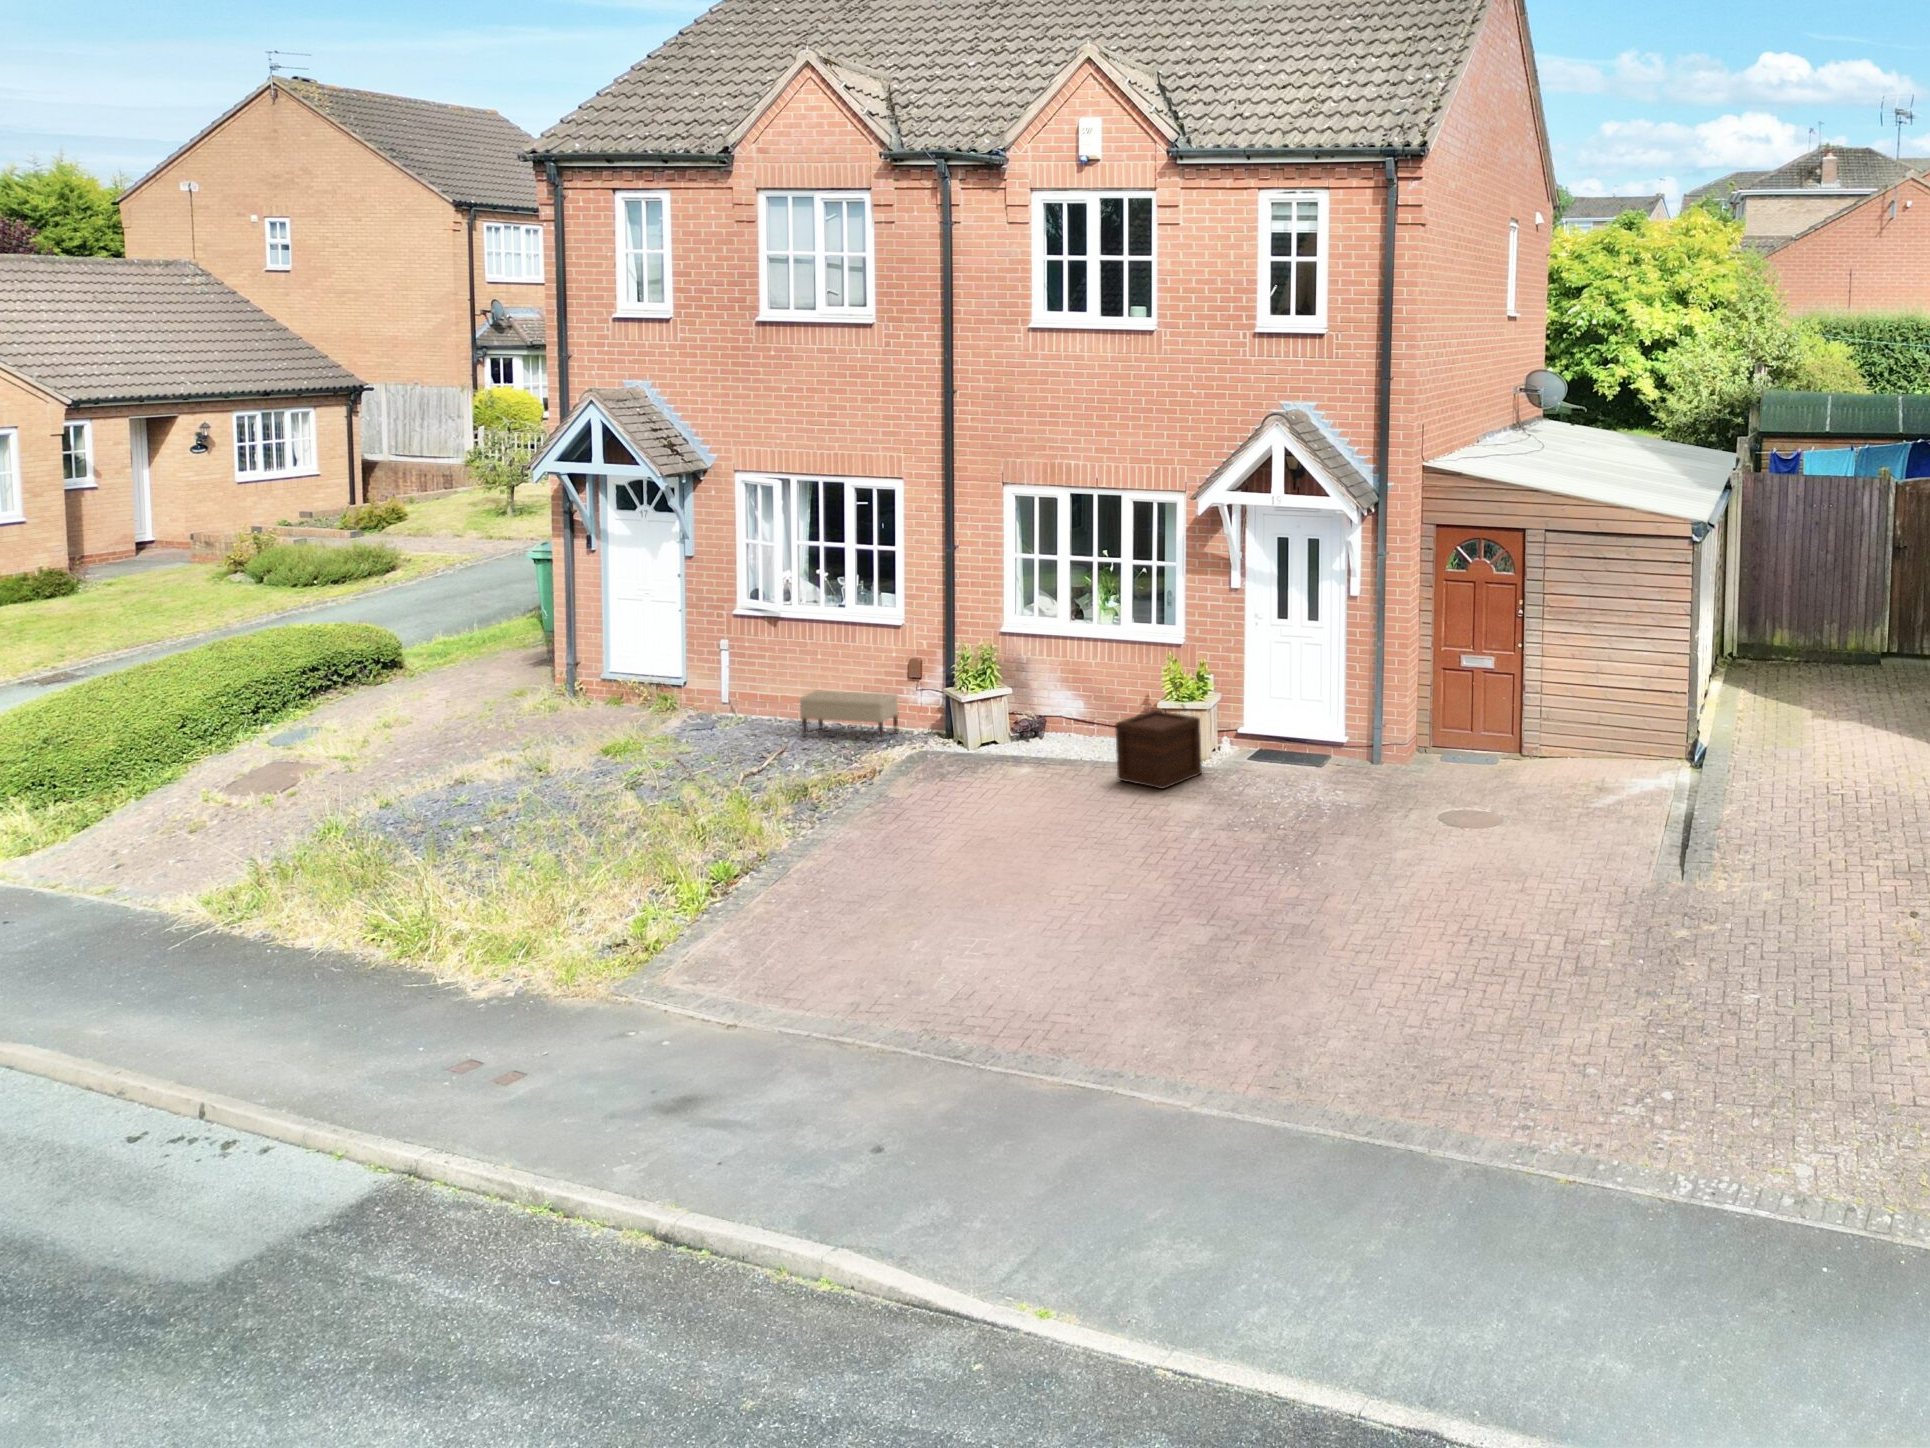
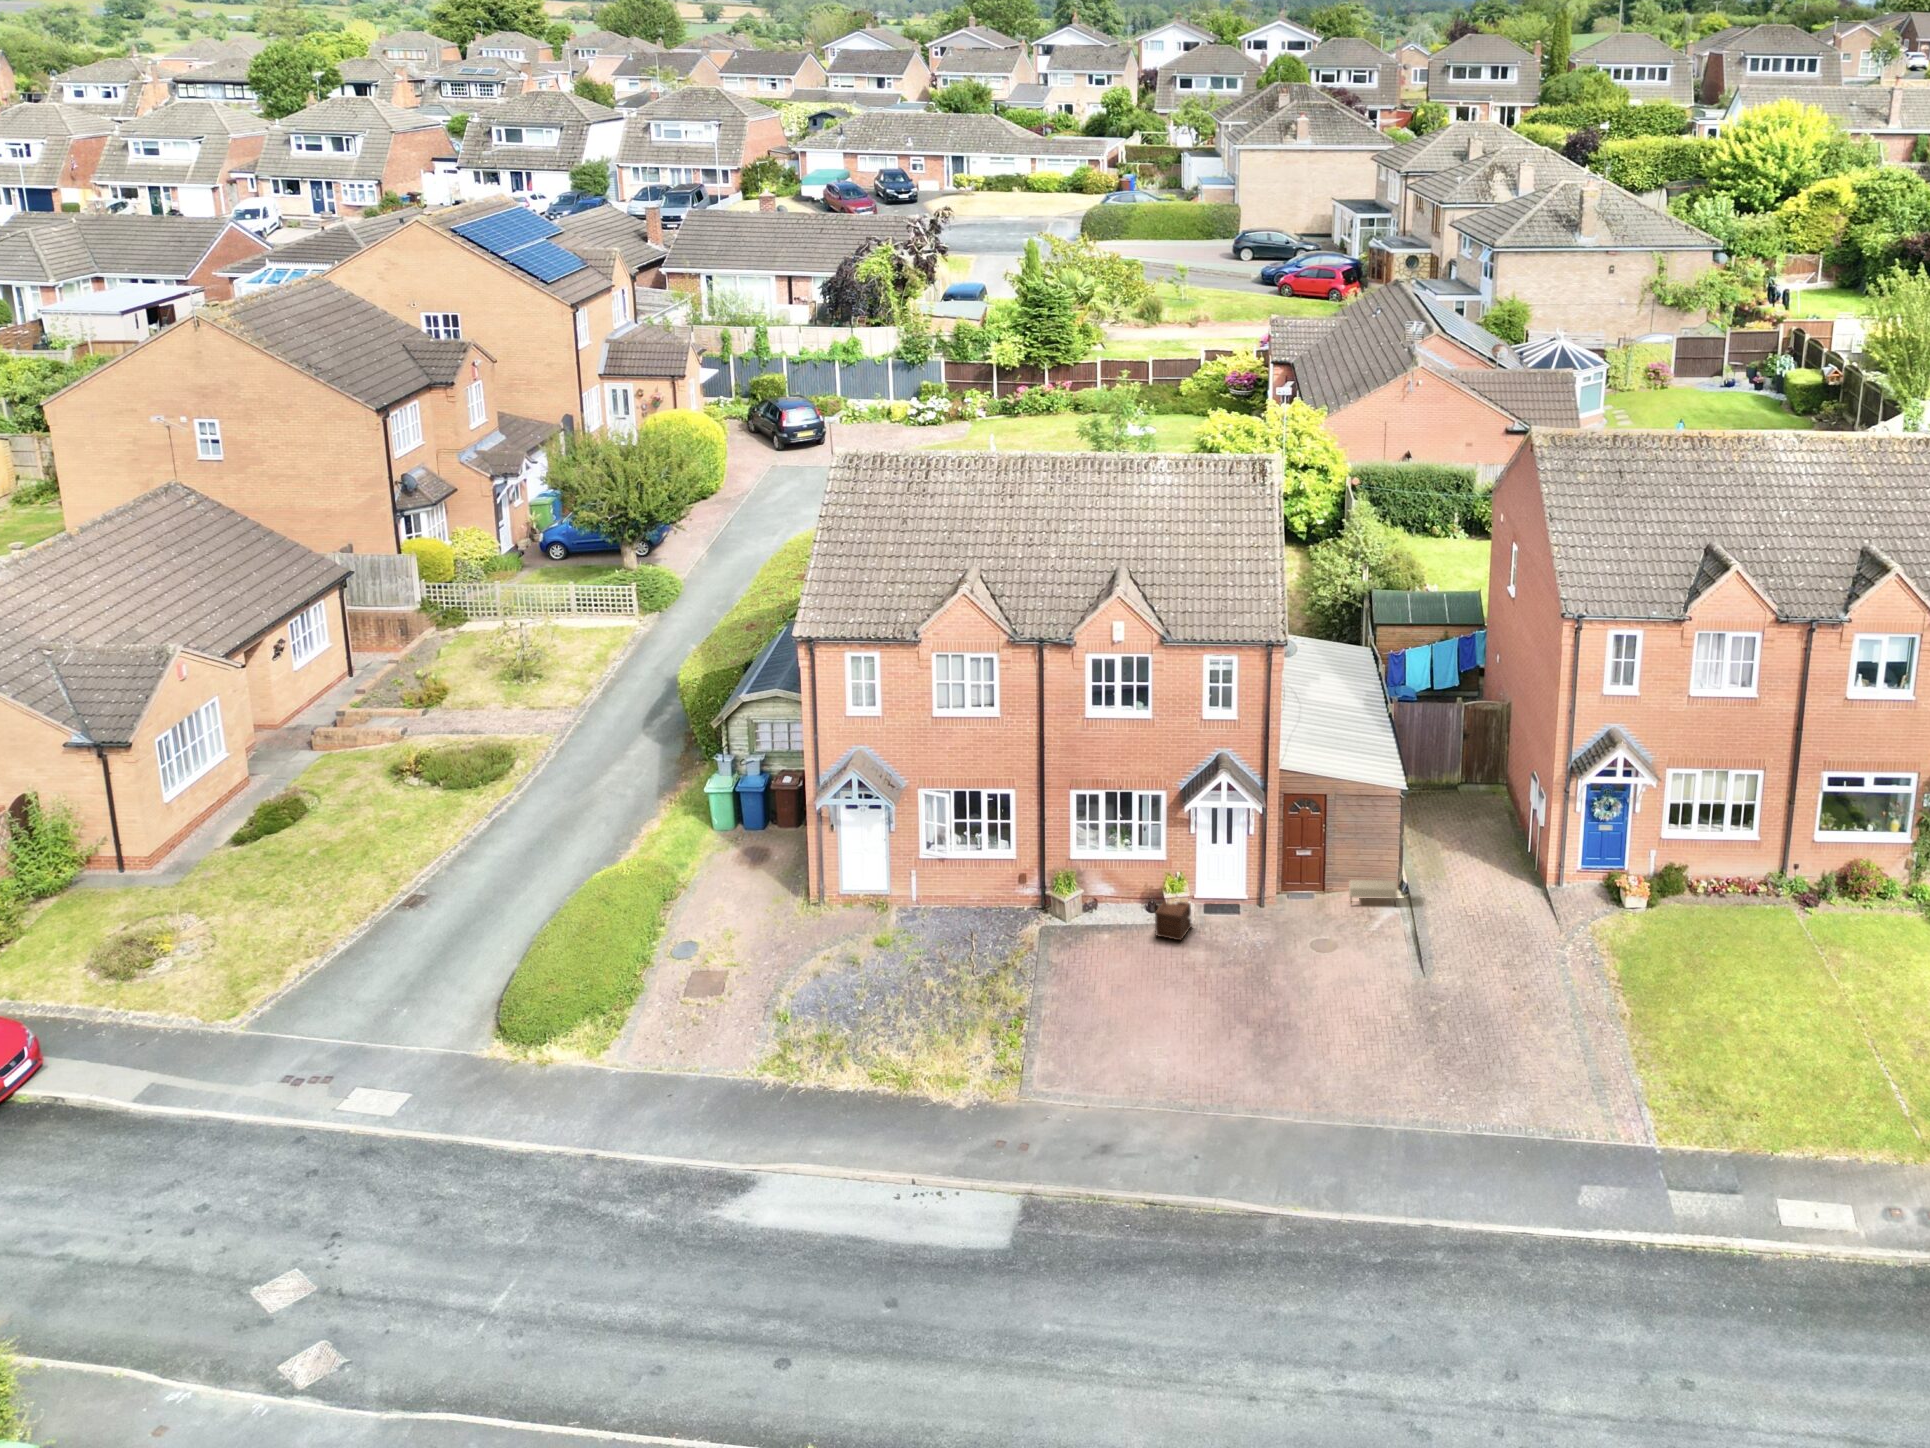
bench: present [800,690,898,741] -> present [1349,880,1397,901]

